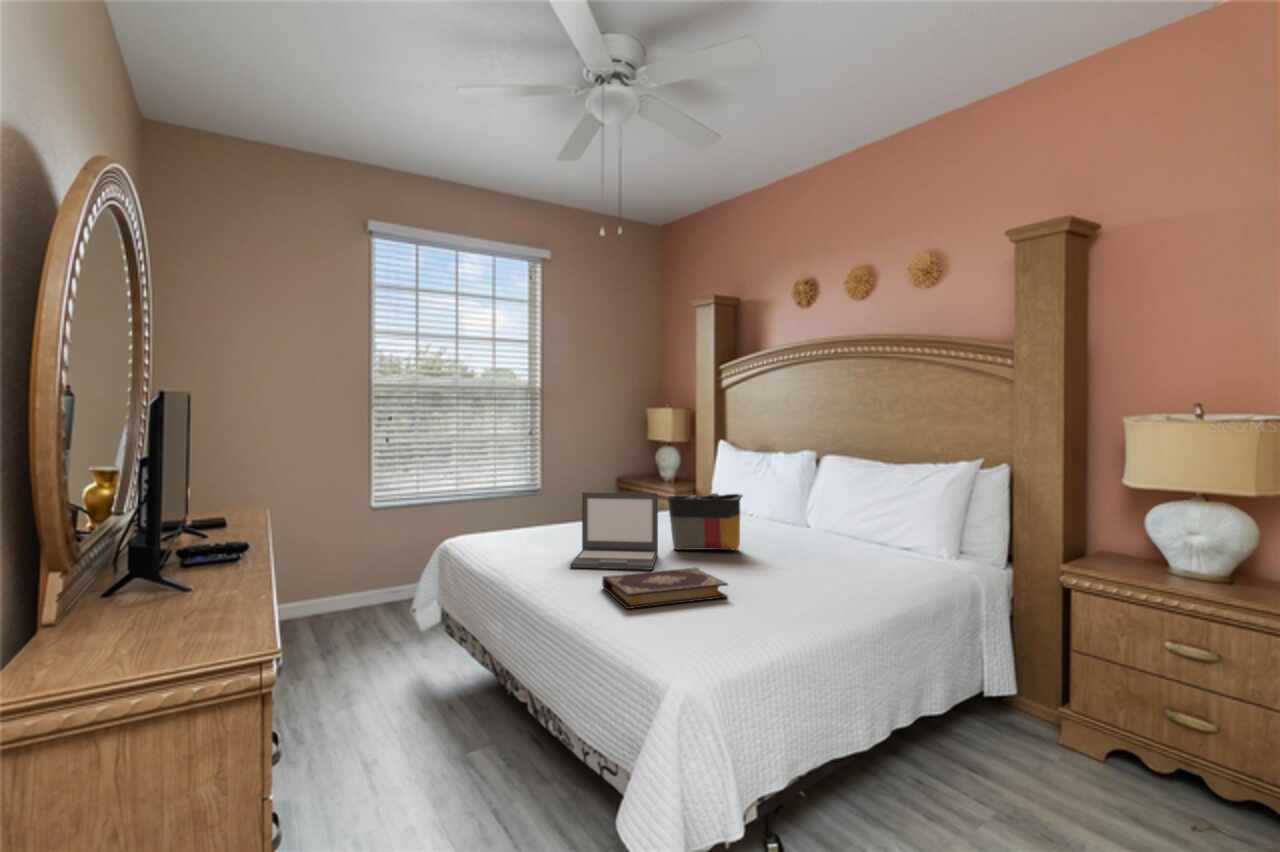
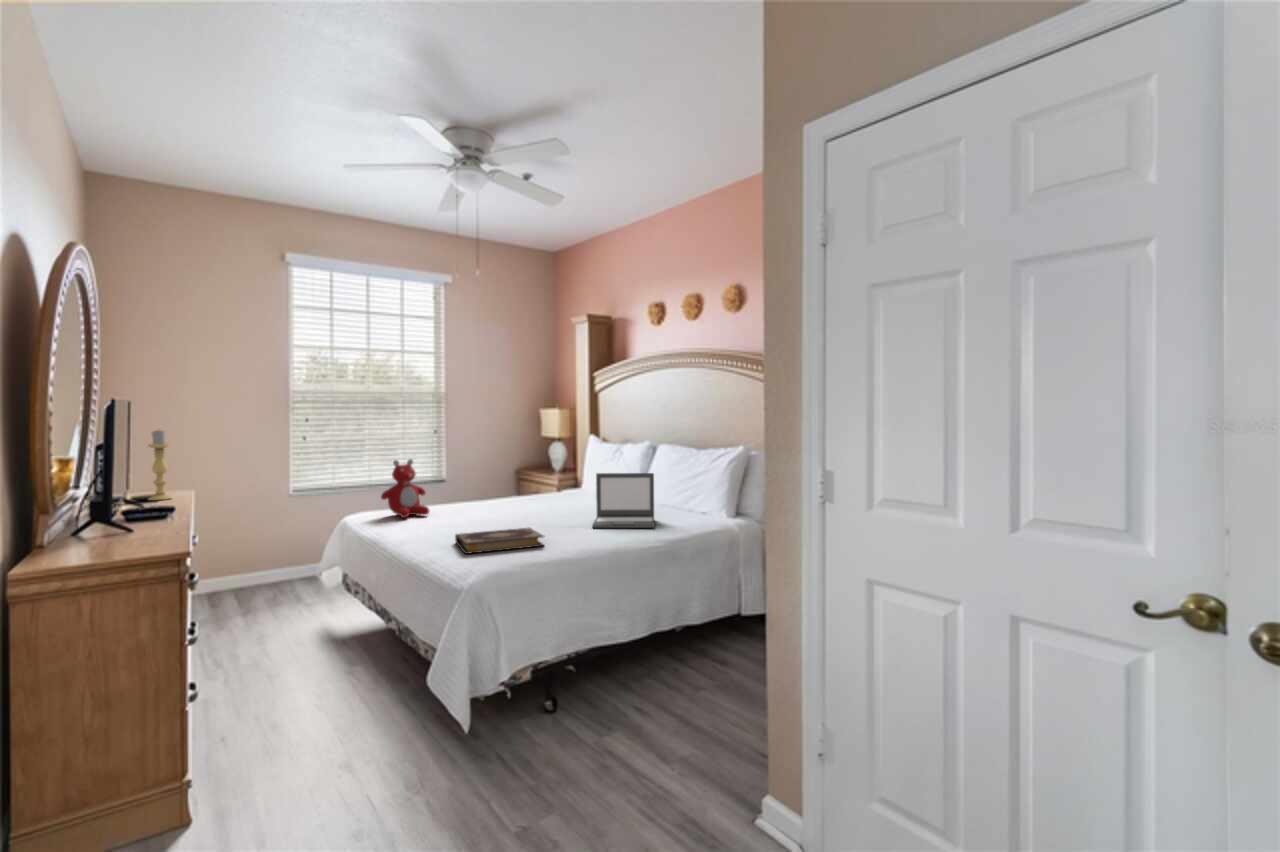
candle holder: none [212,430,241,523] -> present [148,430,172,500]
teddy bear: none [488,470,547,545] -> present [381,459,429,518]
laptop: present [570,492,658,570] -> present [592,473,654,528]
tote bag: present [668,493,743,550] -> none [523,474,580,519]

